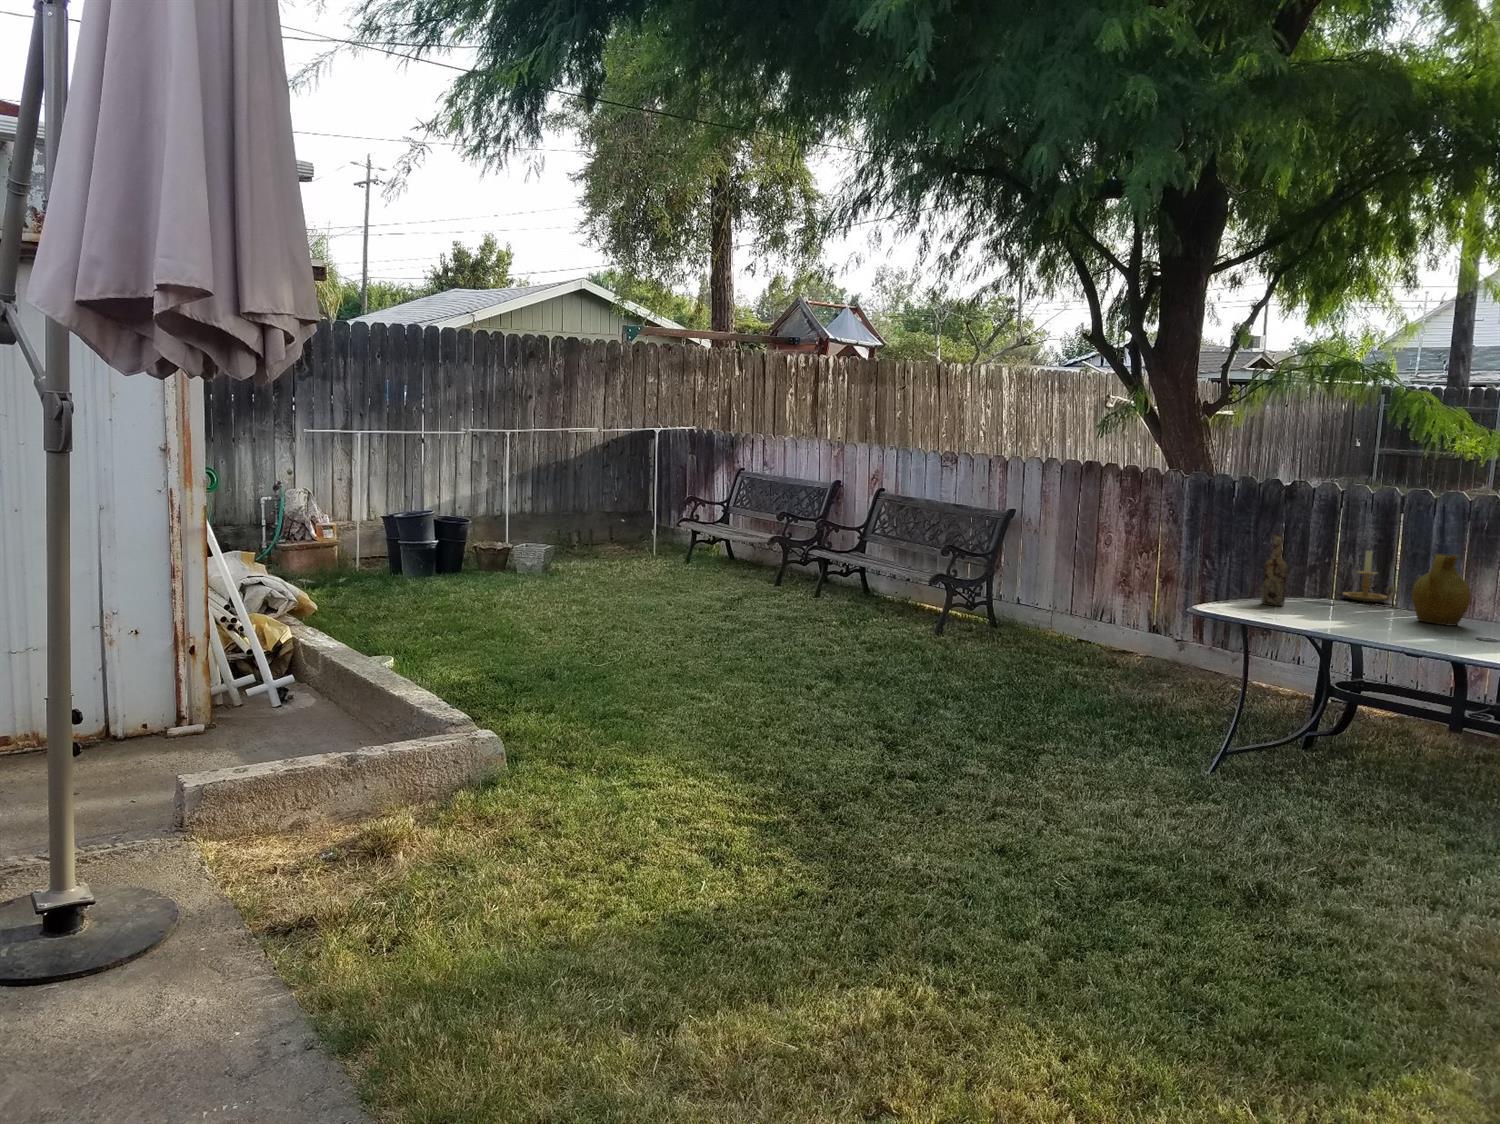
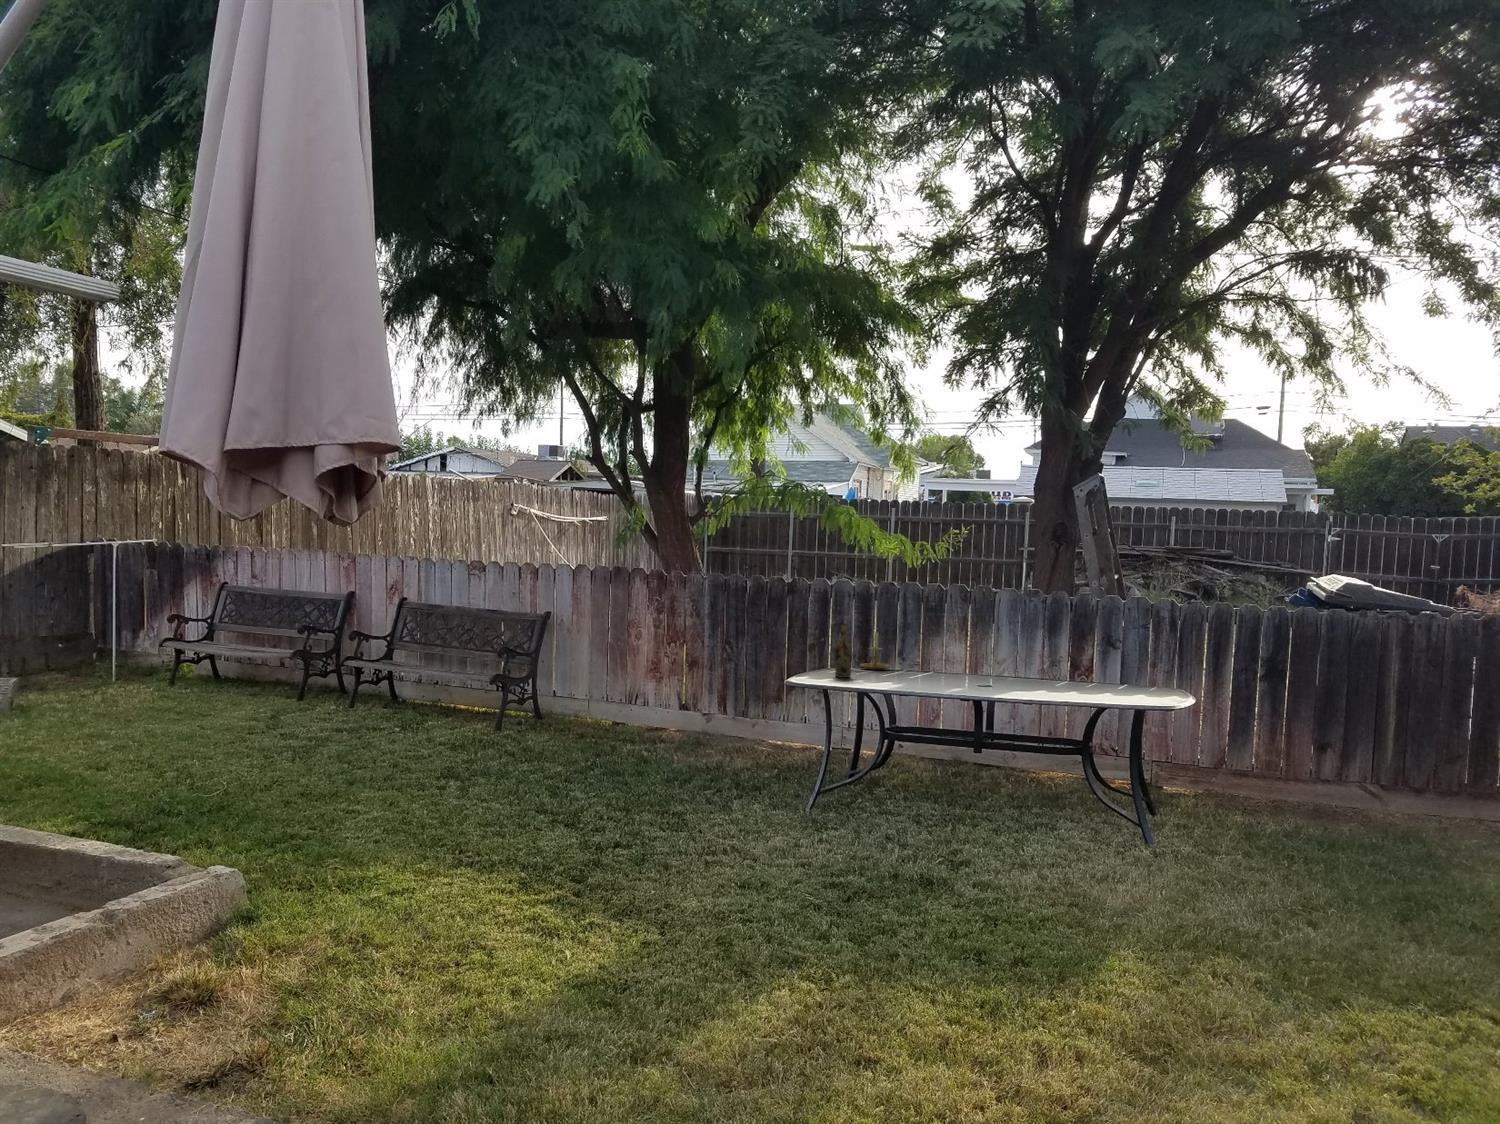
pitcher: present [1412,554,1471,626] -> none [932,632,969,682]

